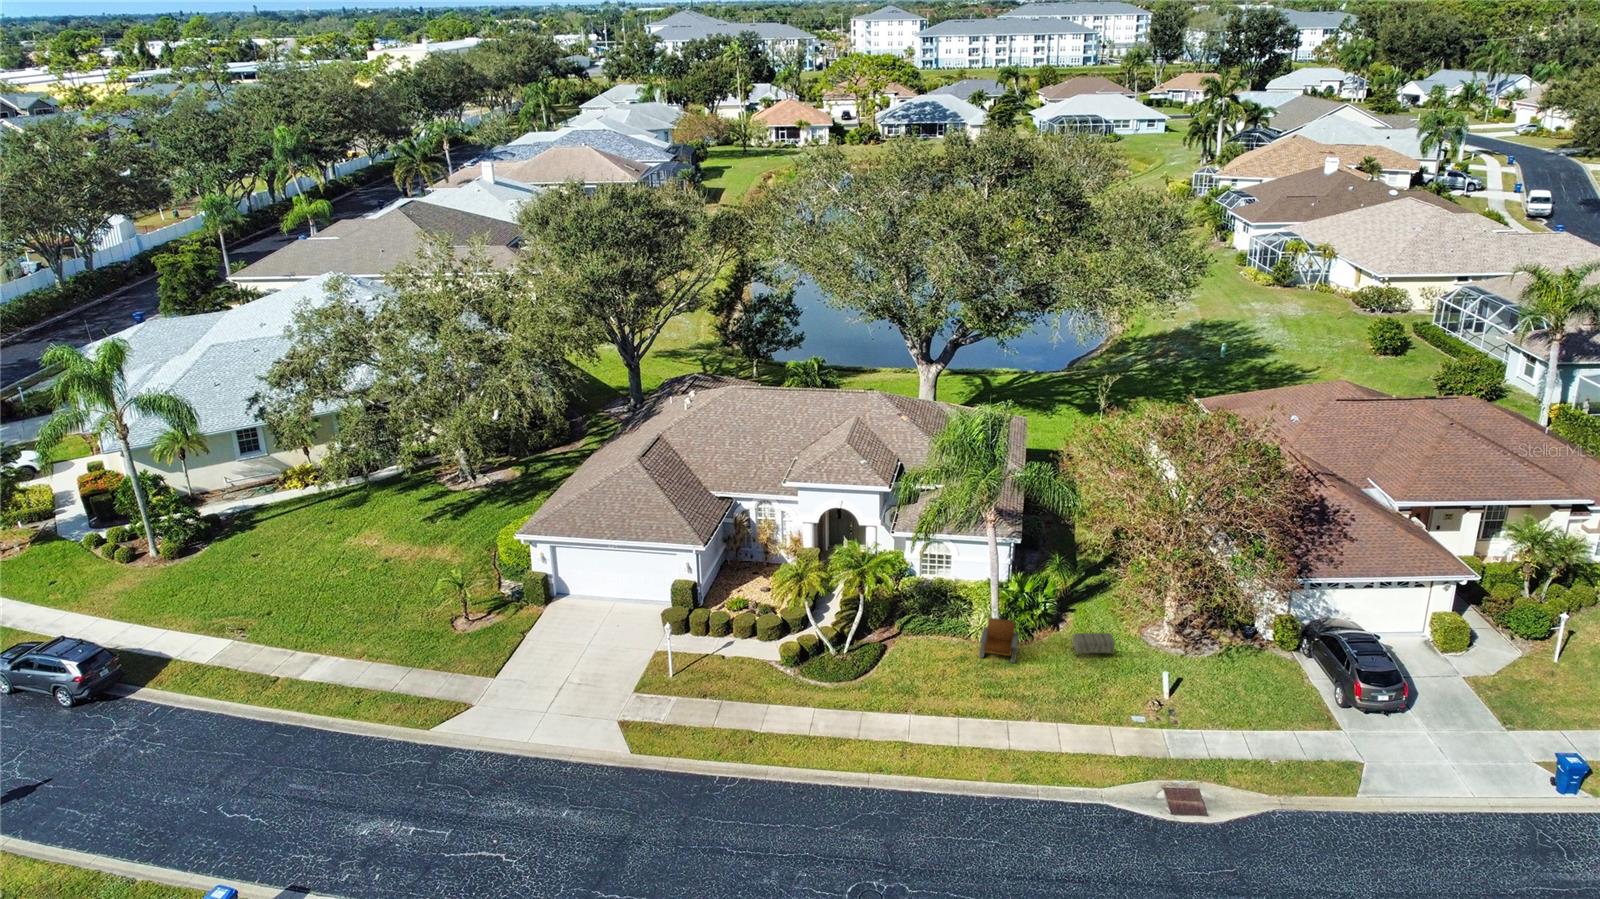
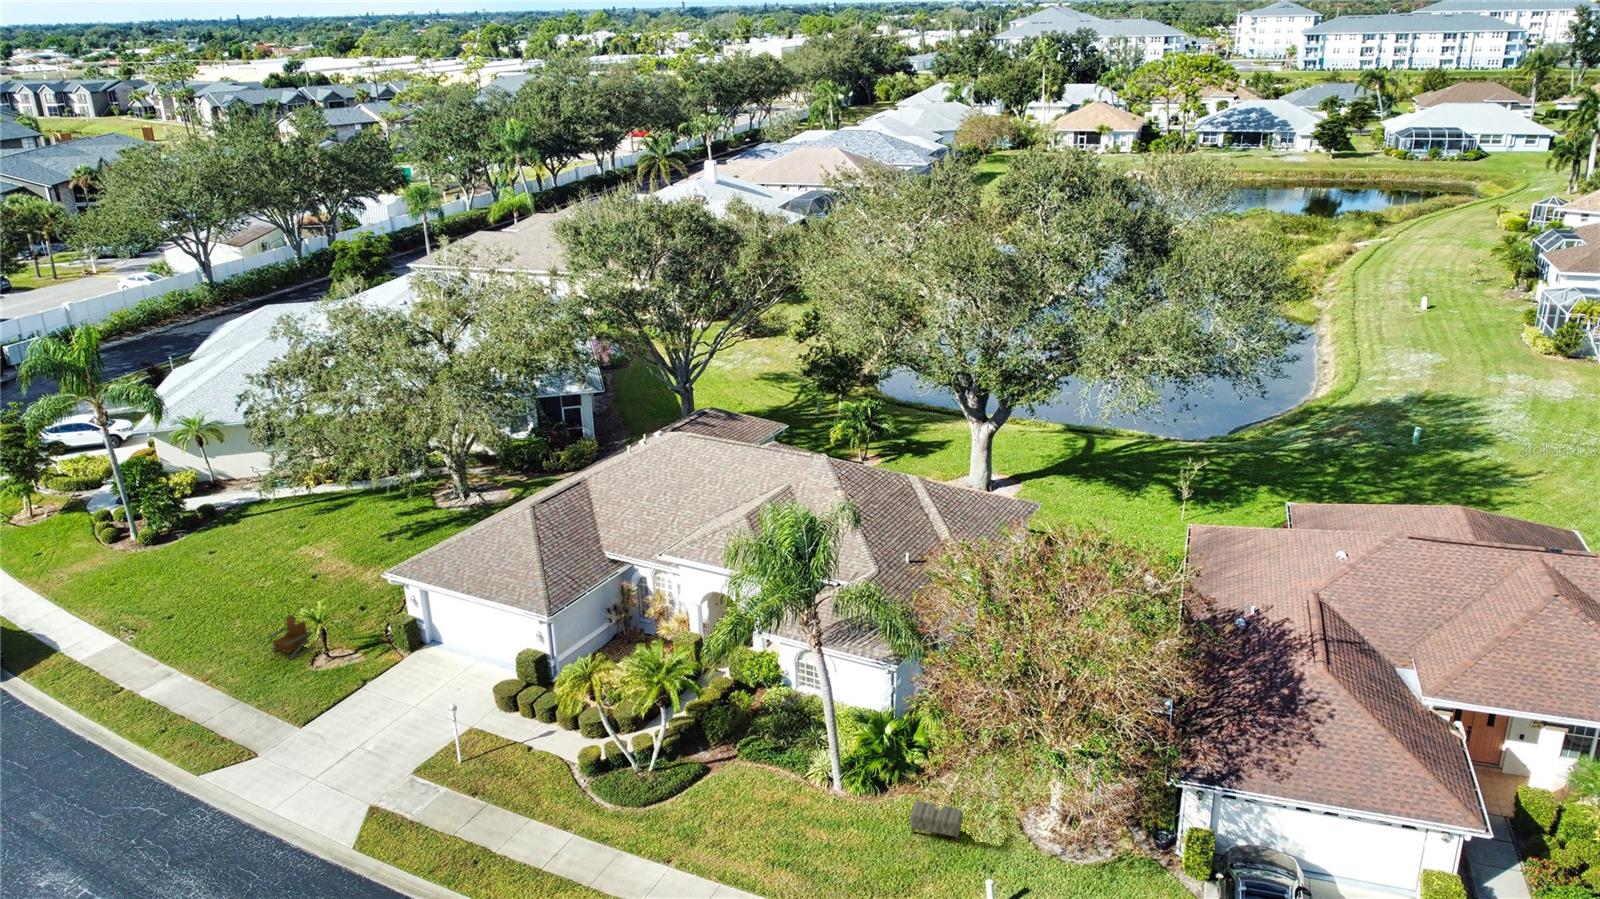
lounge chair: present [979,618,1019,663] -> present [269,615,314,660]

